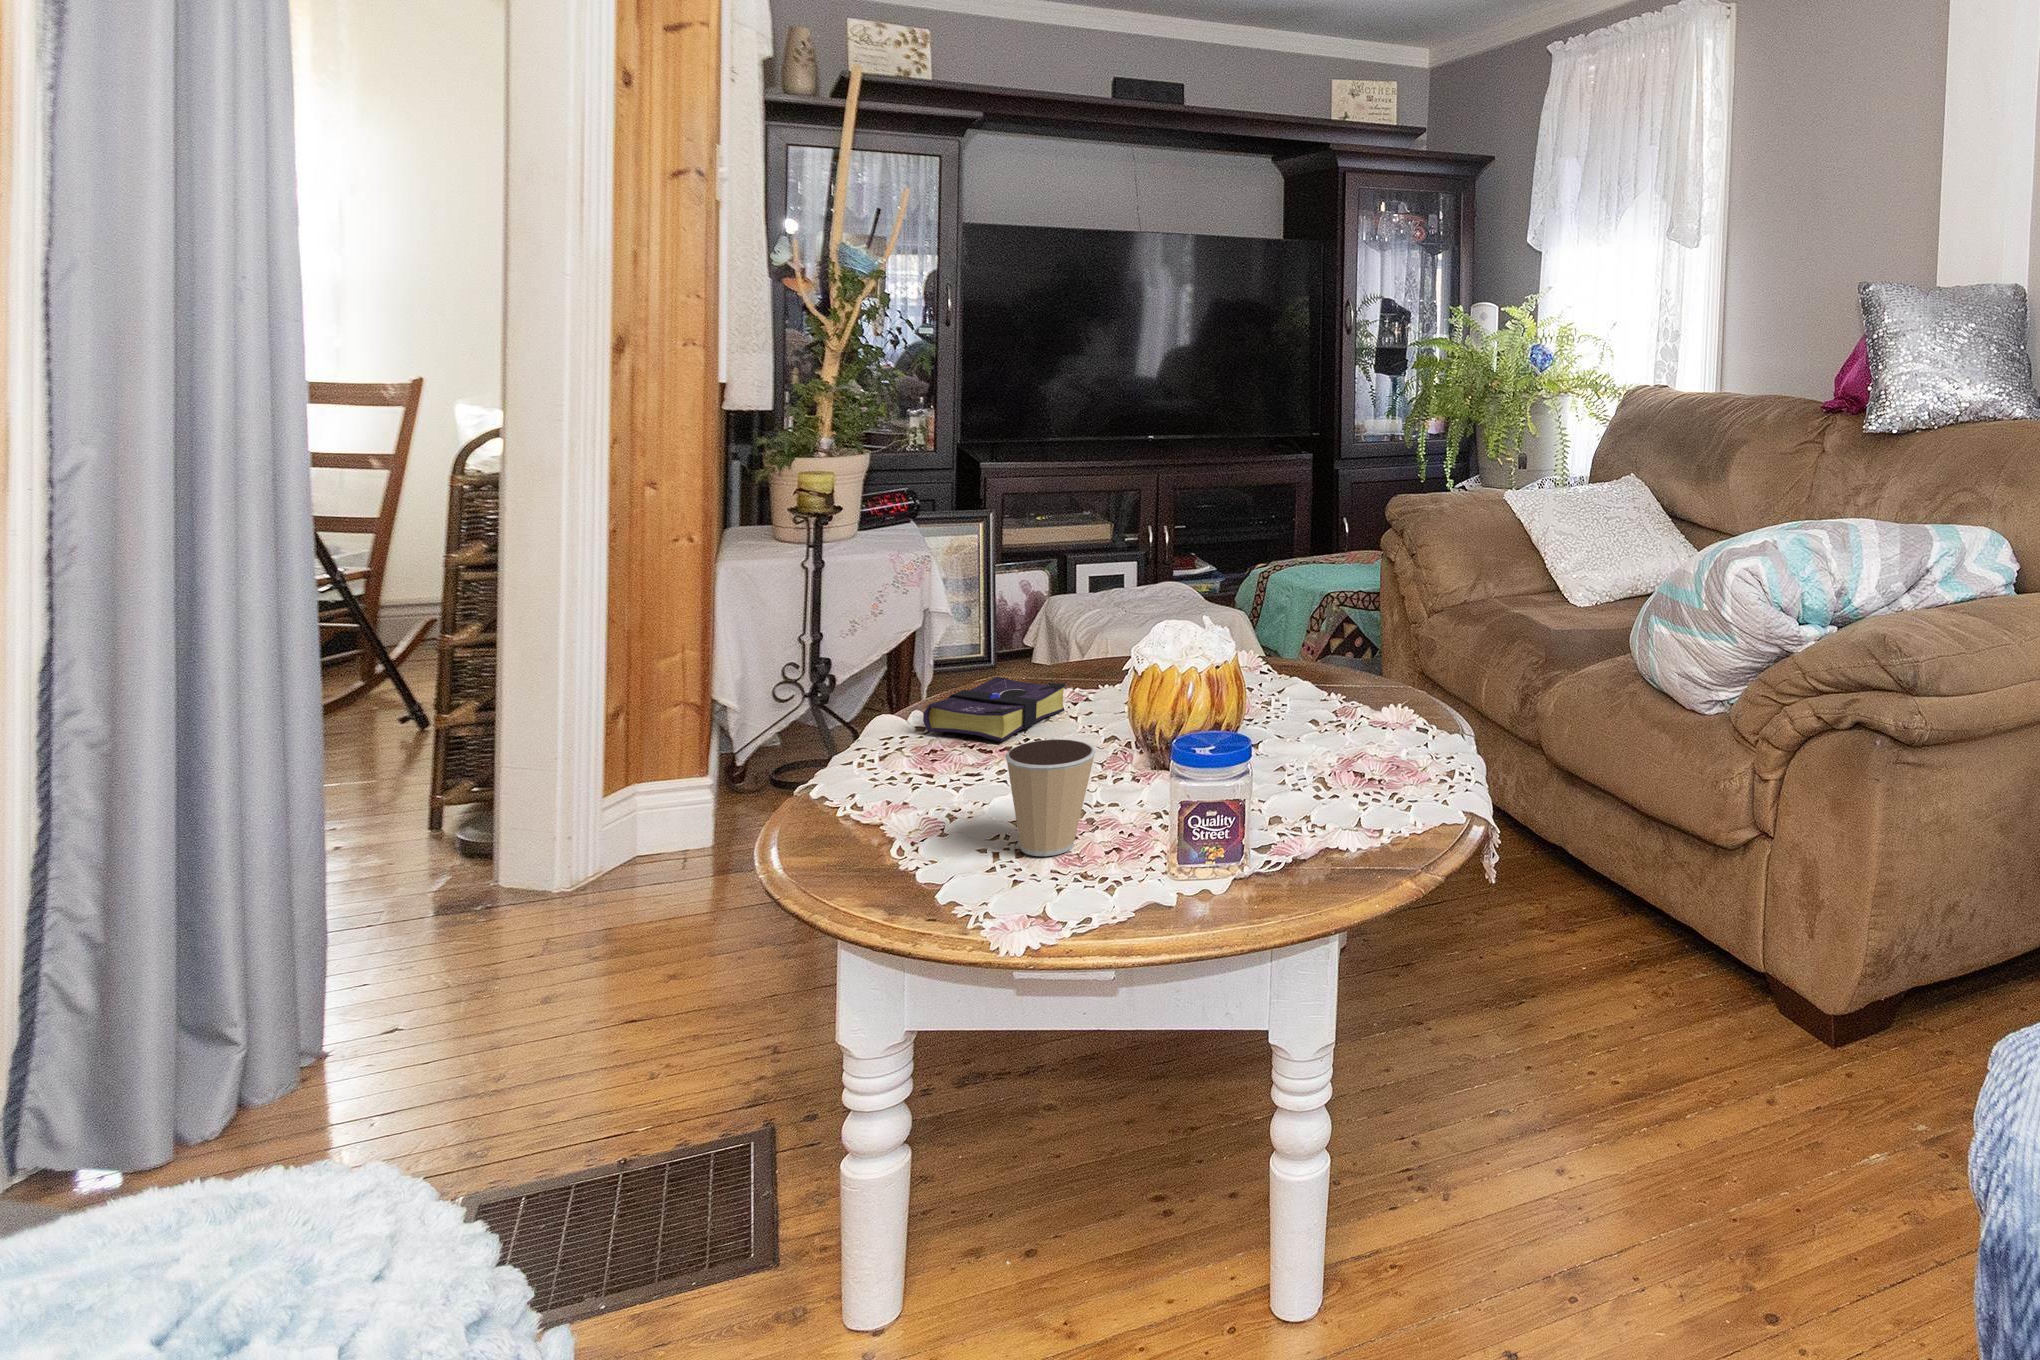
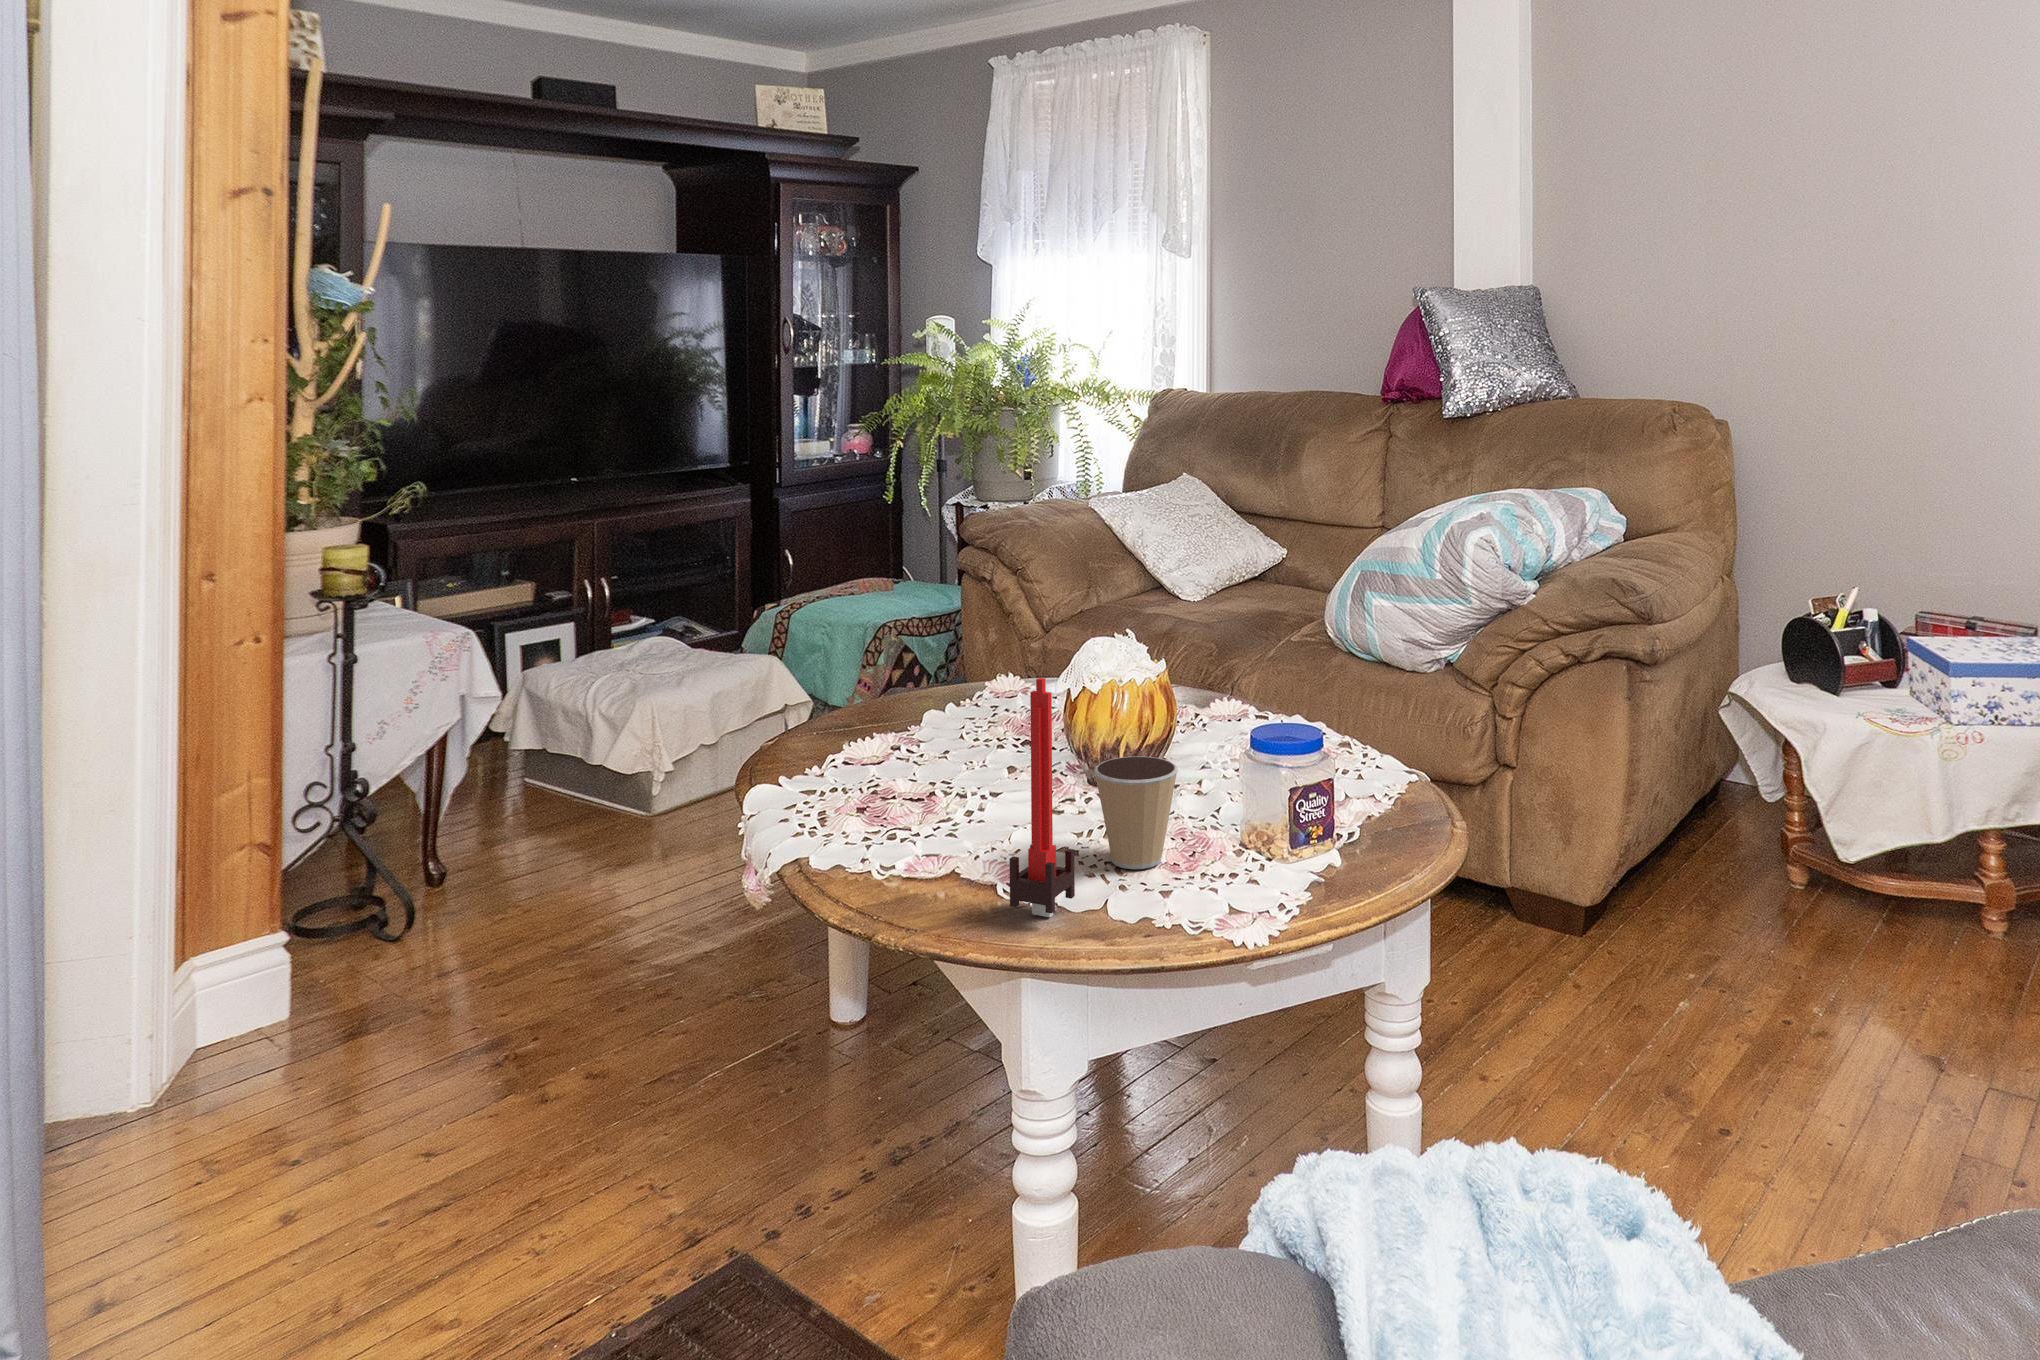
candle: none [851,643,919,884] -> present [1009,678,1075,917]
book: present [923,677,1065,742] -> none [831,726,930,794]

